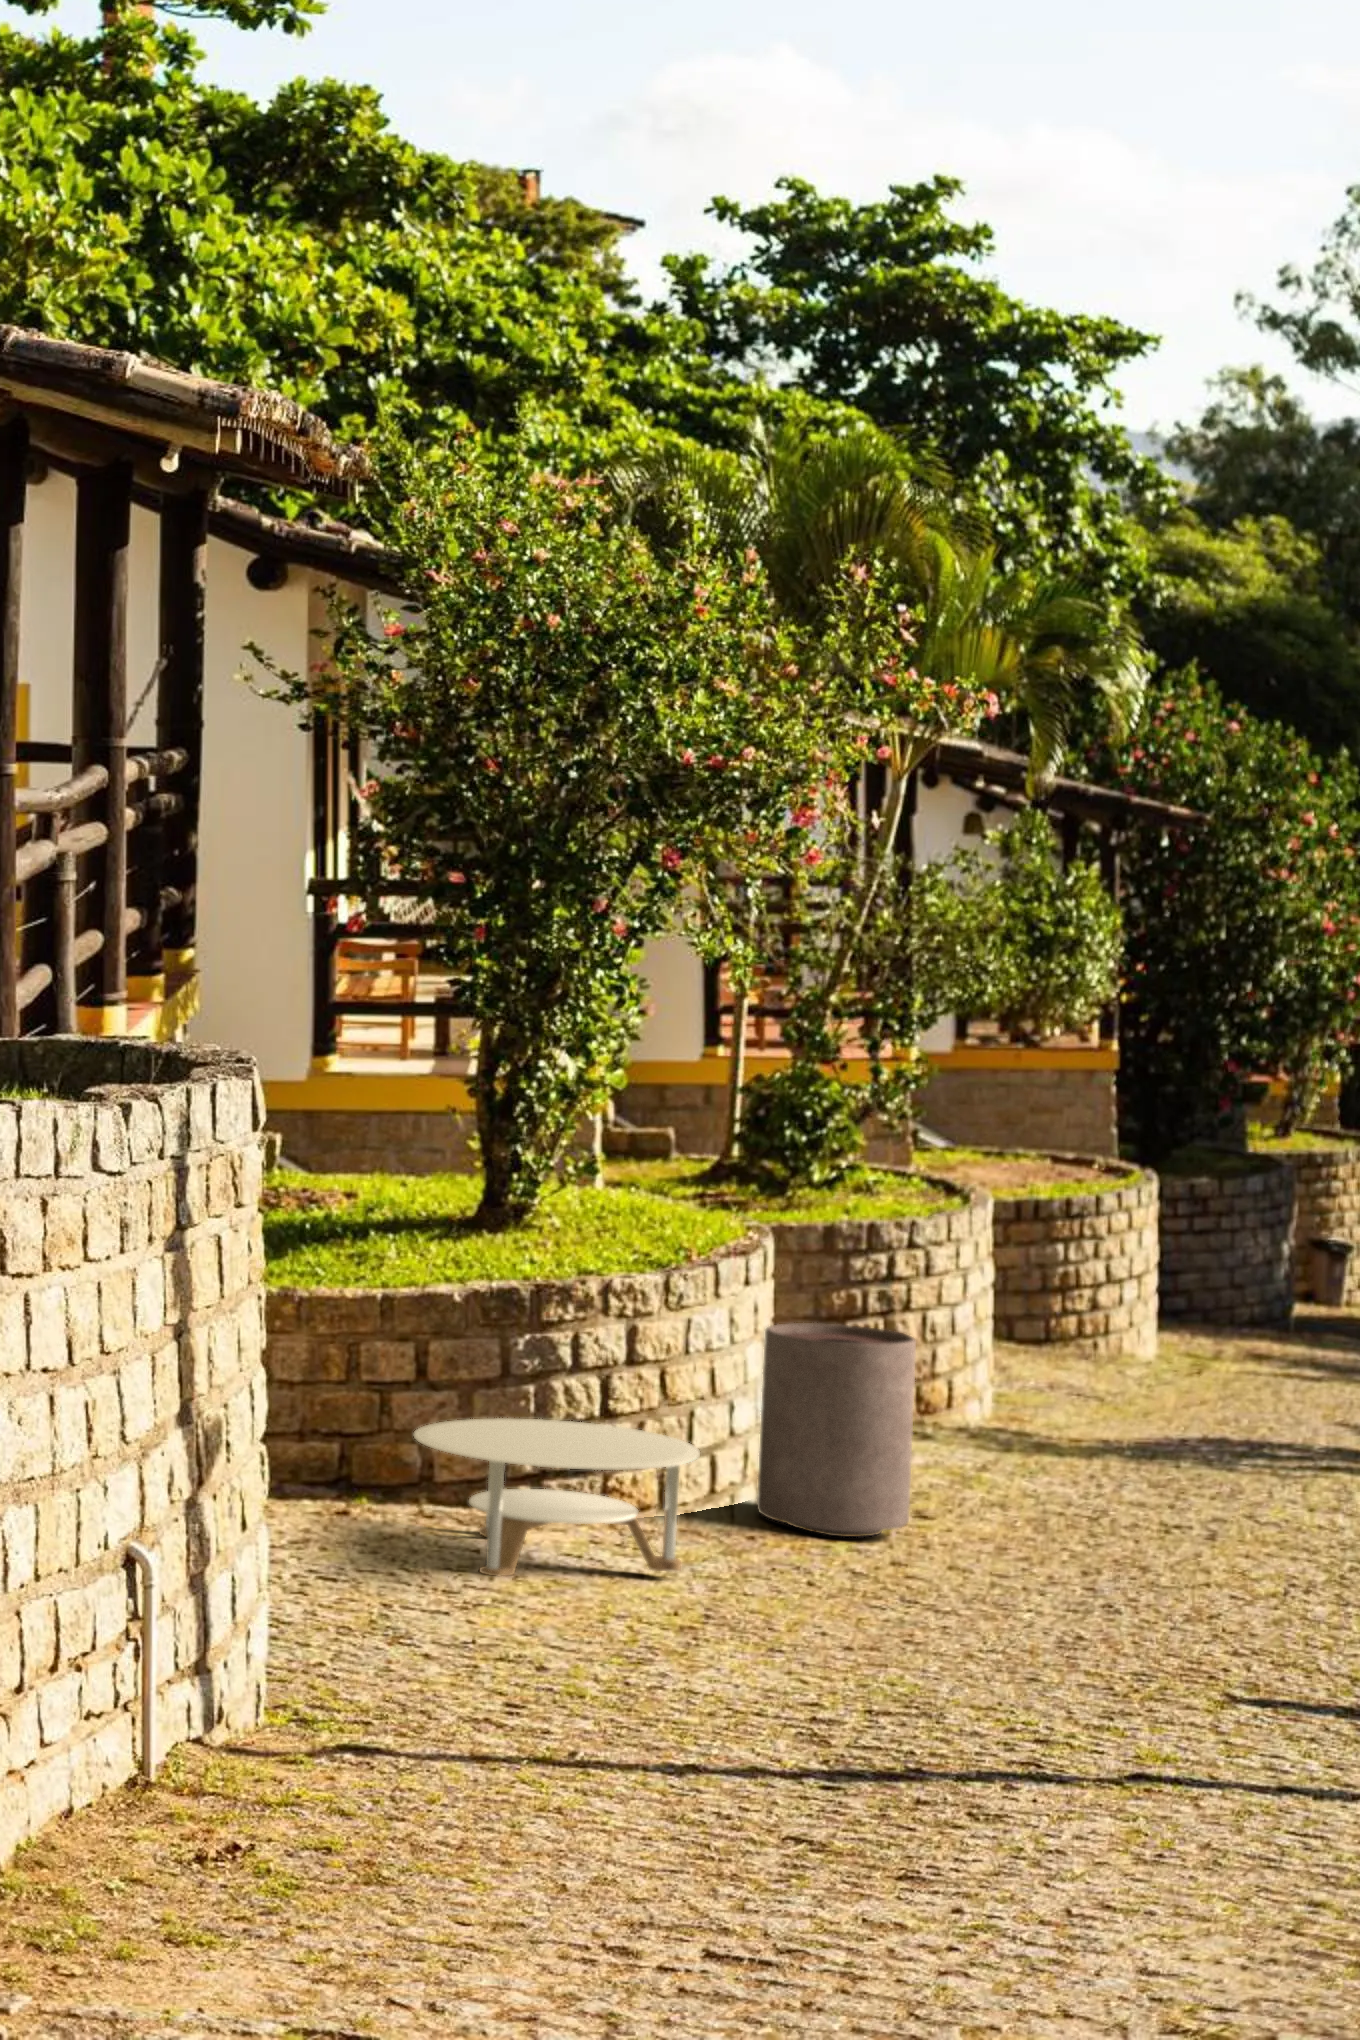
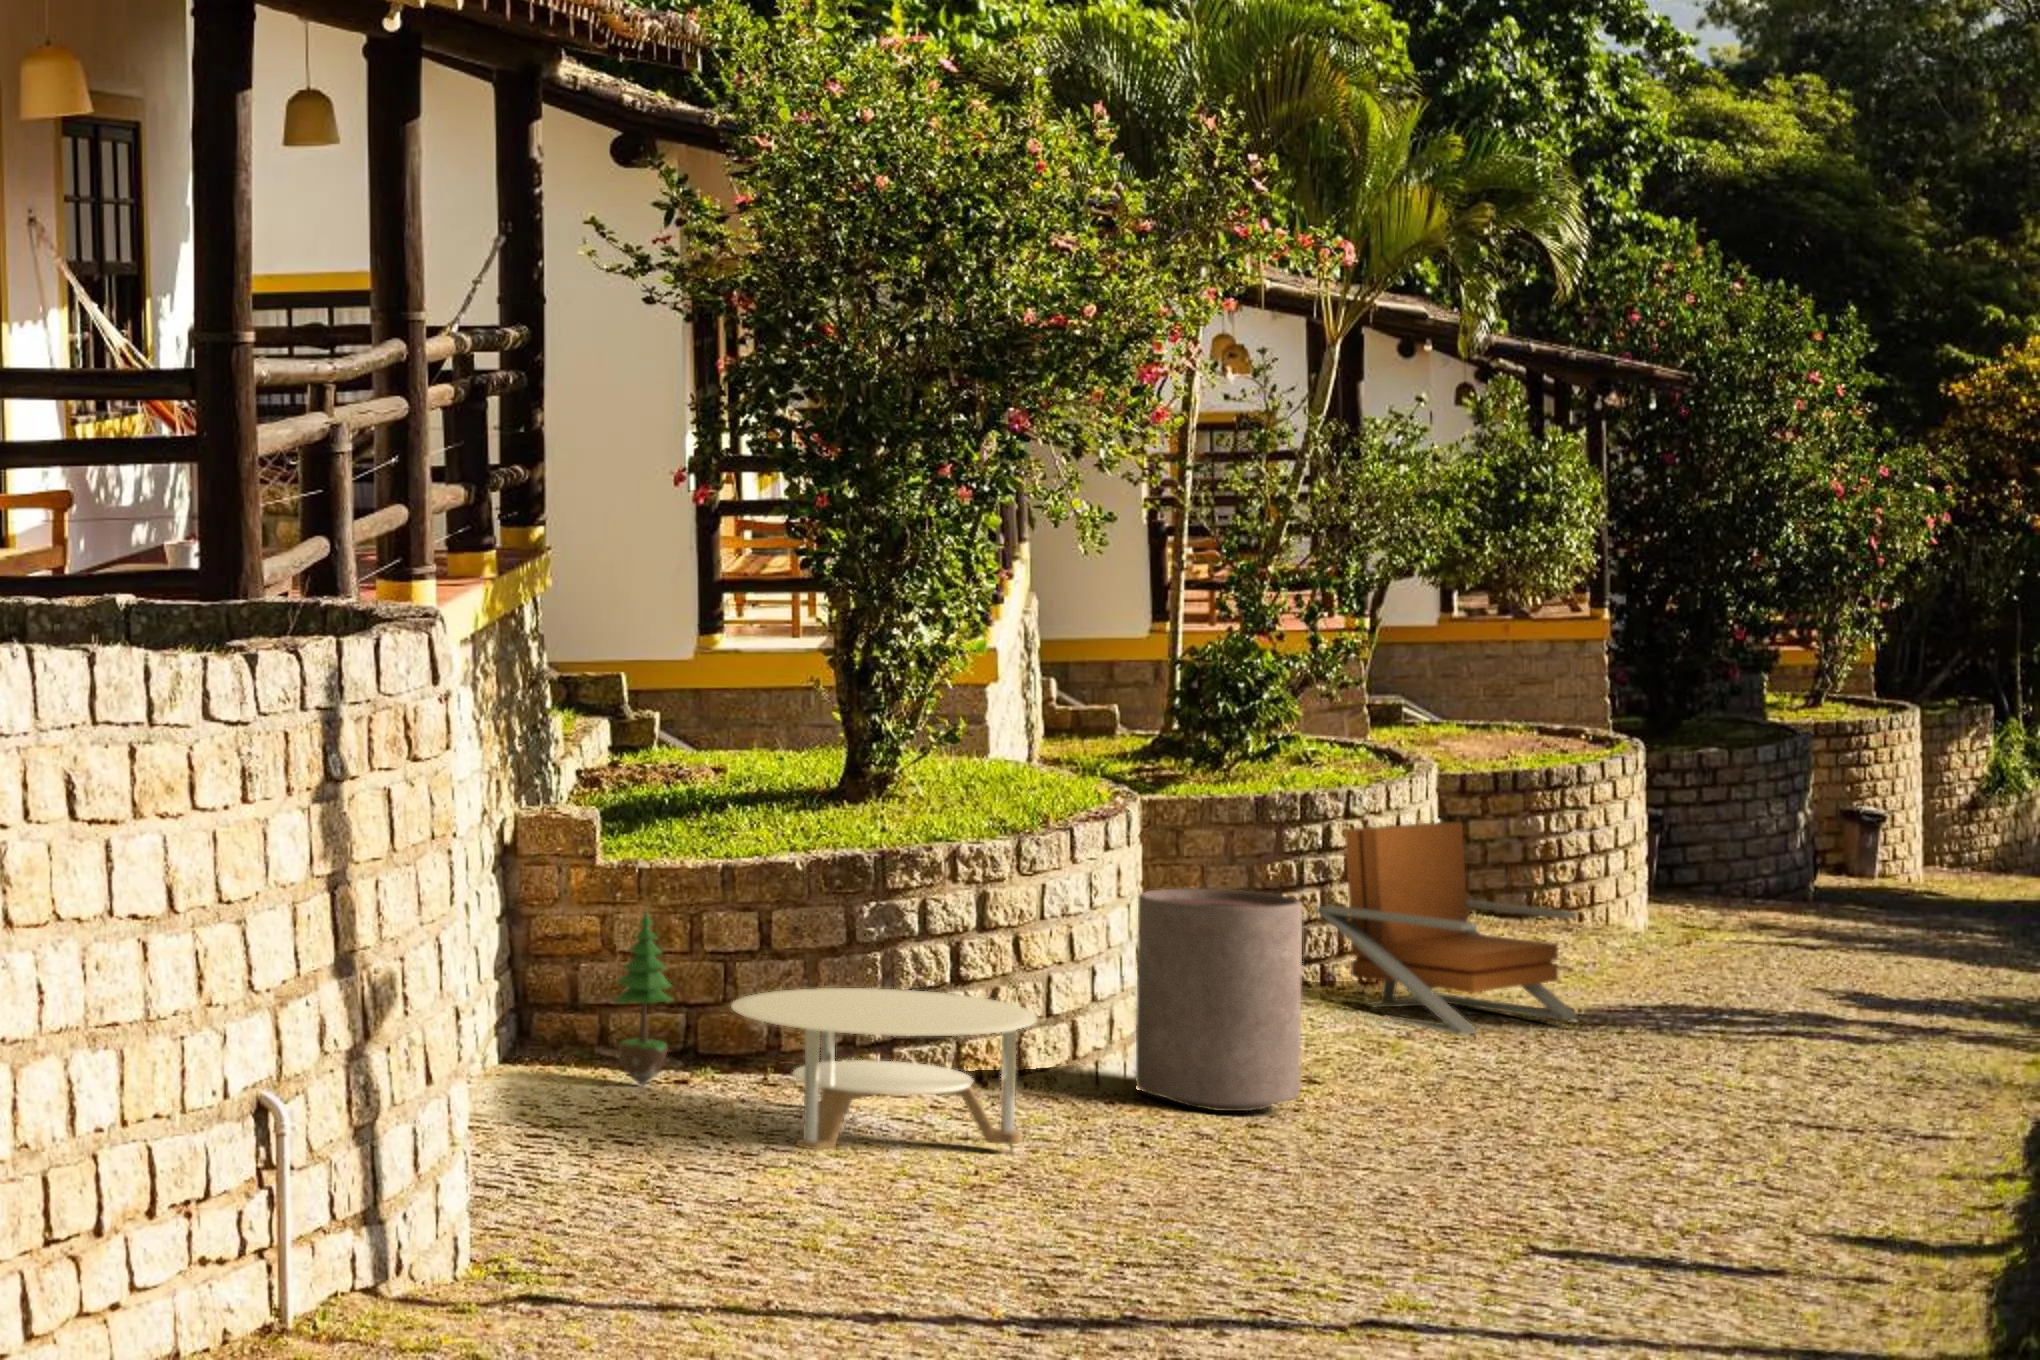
lounge chair: none [886,1253,1122,1459] -> present [1317,823,1577,1035]
potted tree: none [292,1340,352,1511] -> present [614,912,673,1085]

